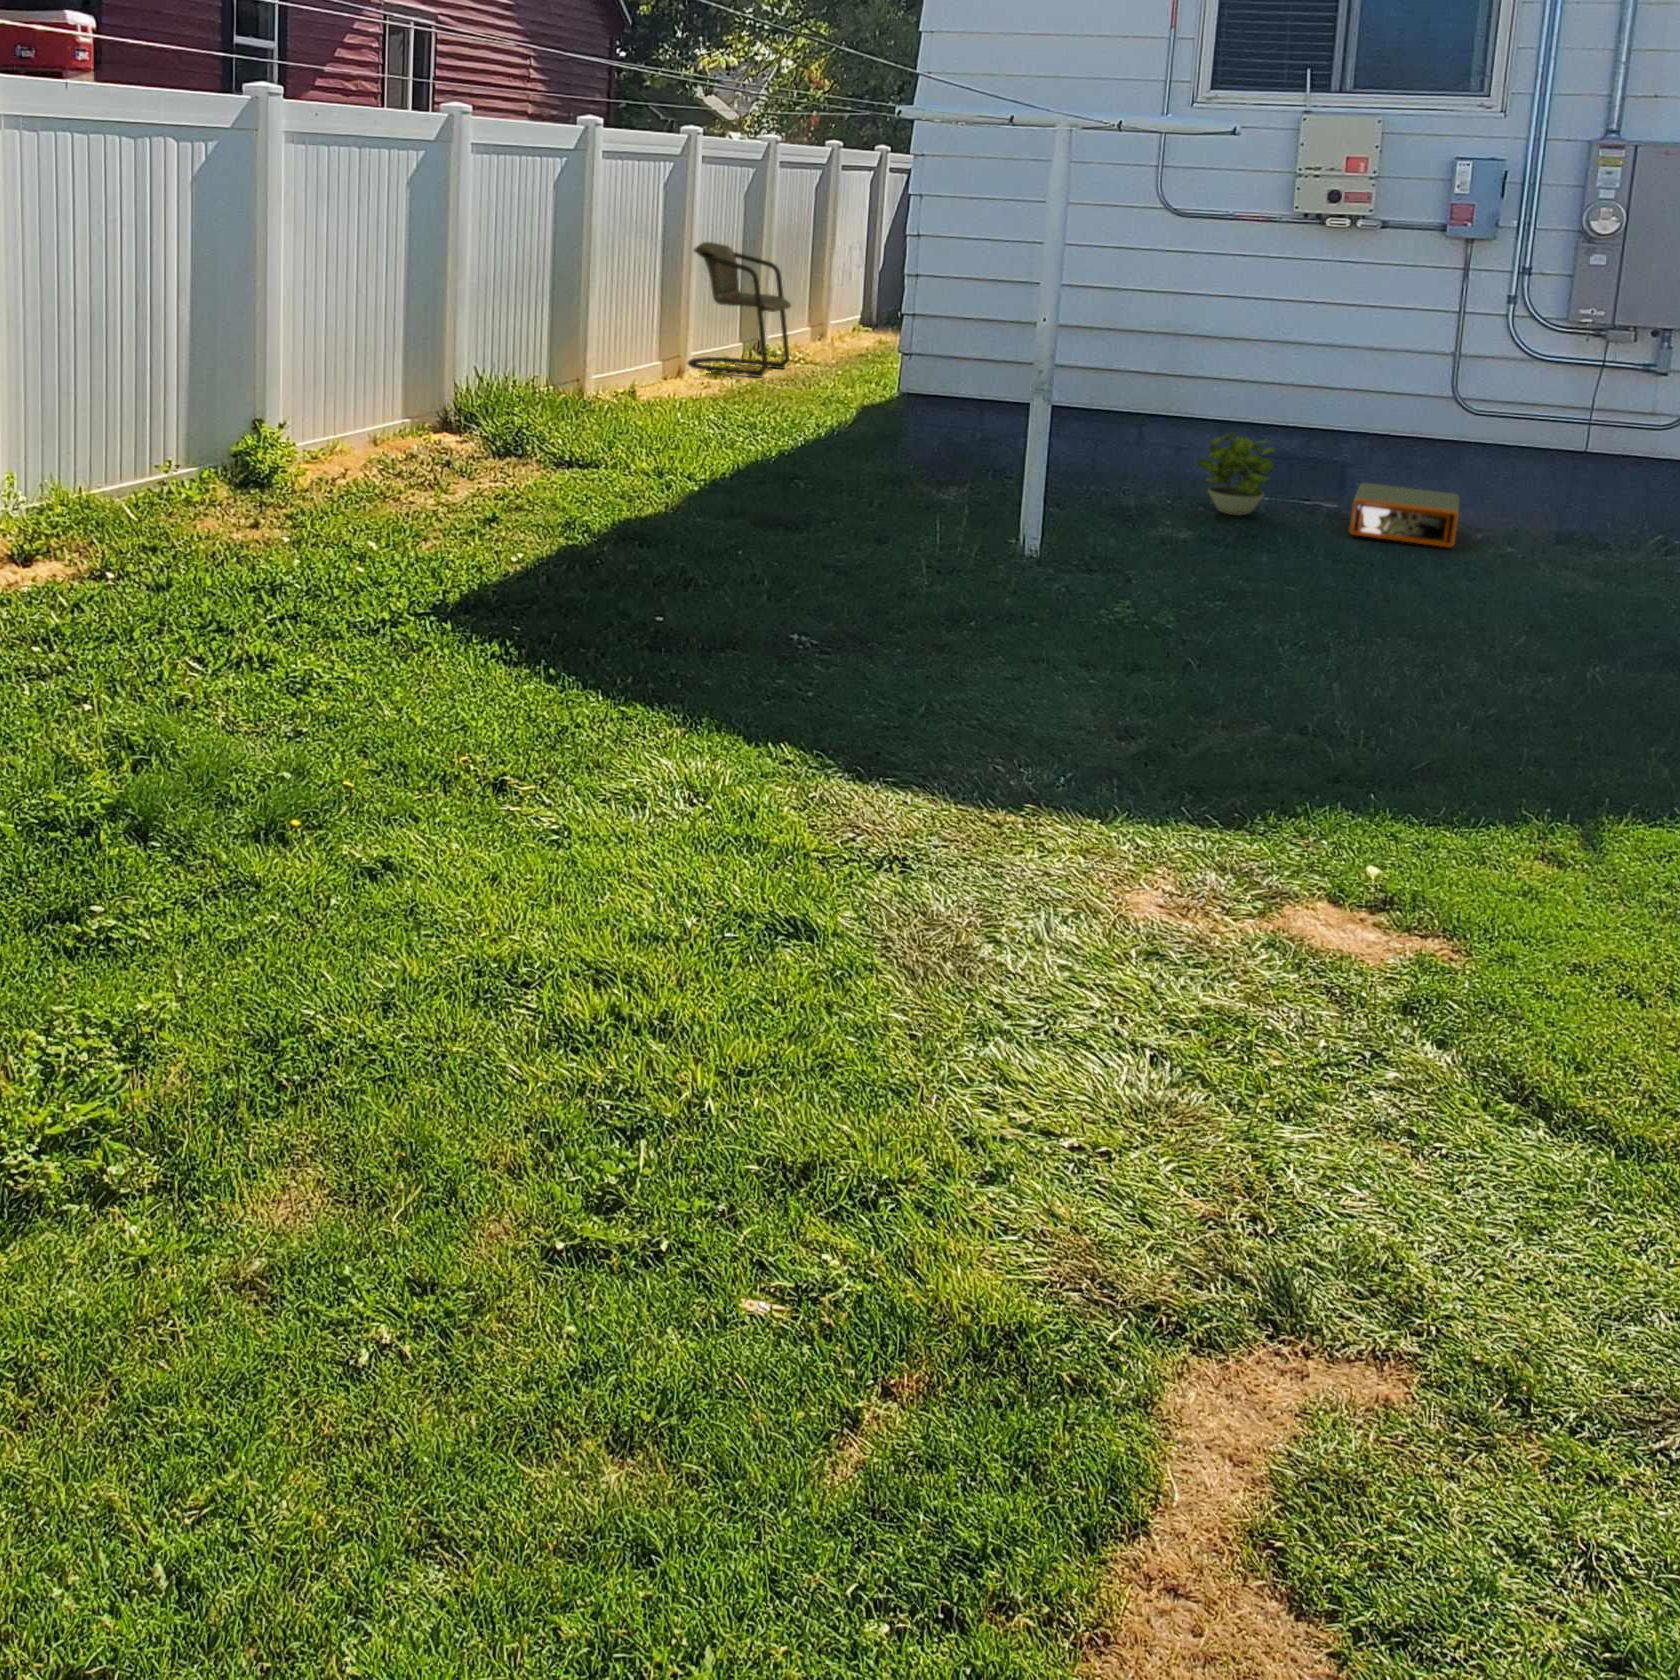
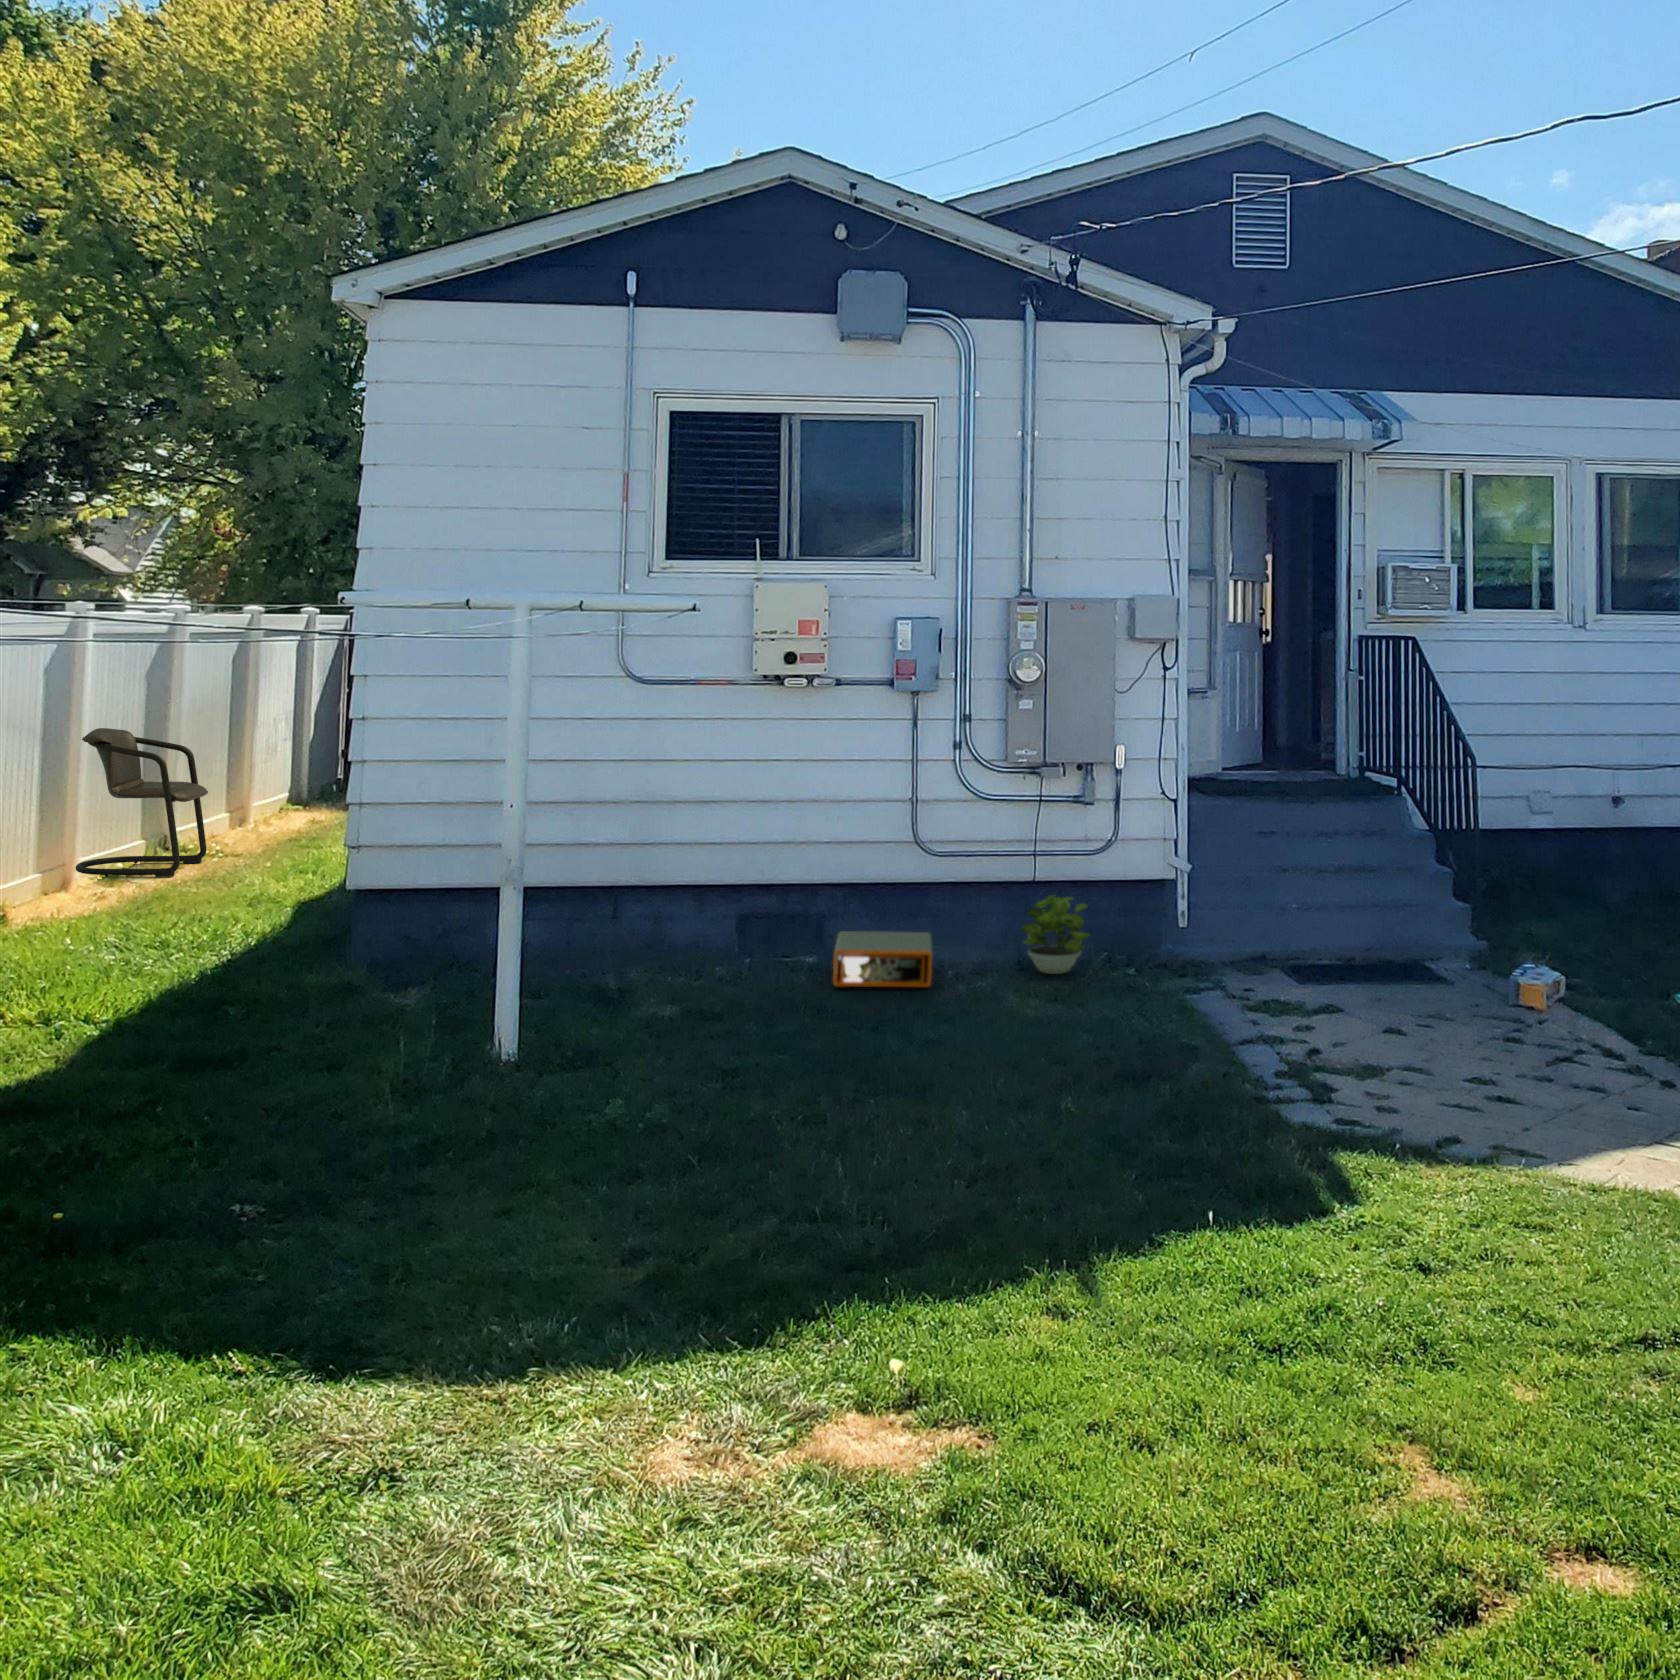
potted plant: present [1197,433,1275,515] -> present [1021,895,1089,974]

